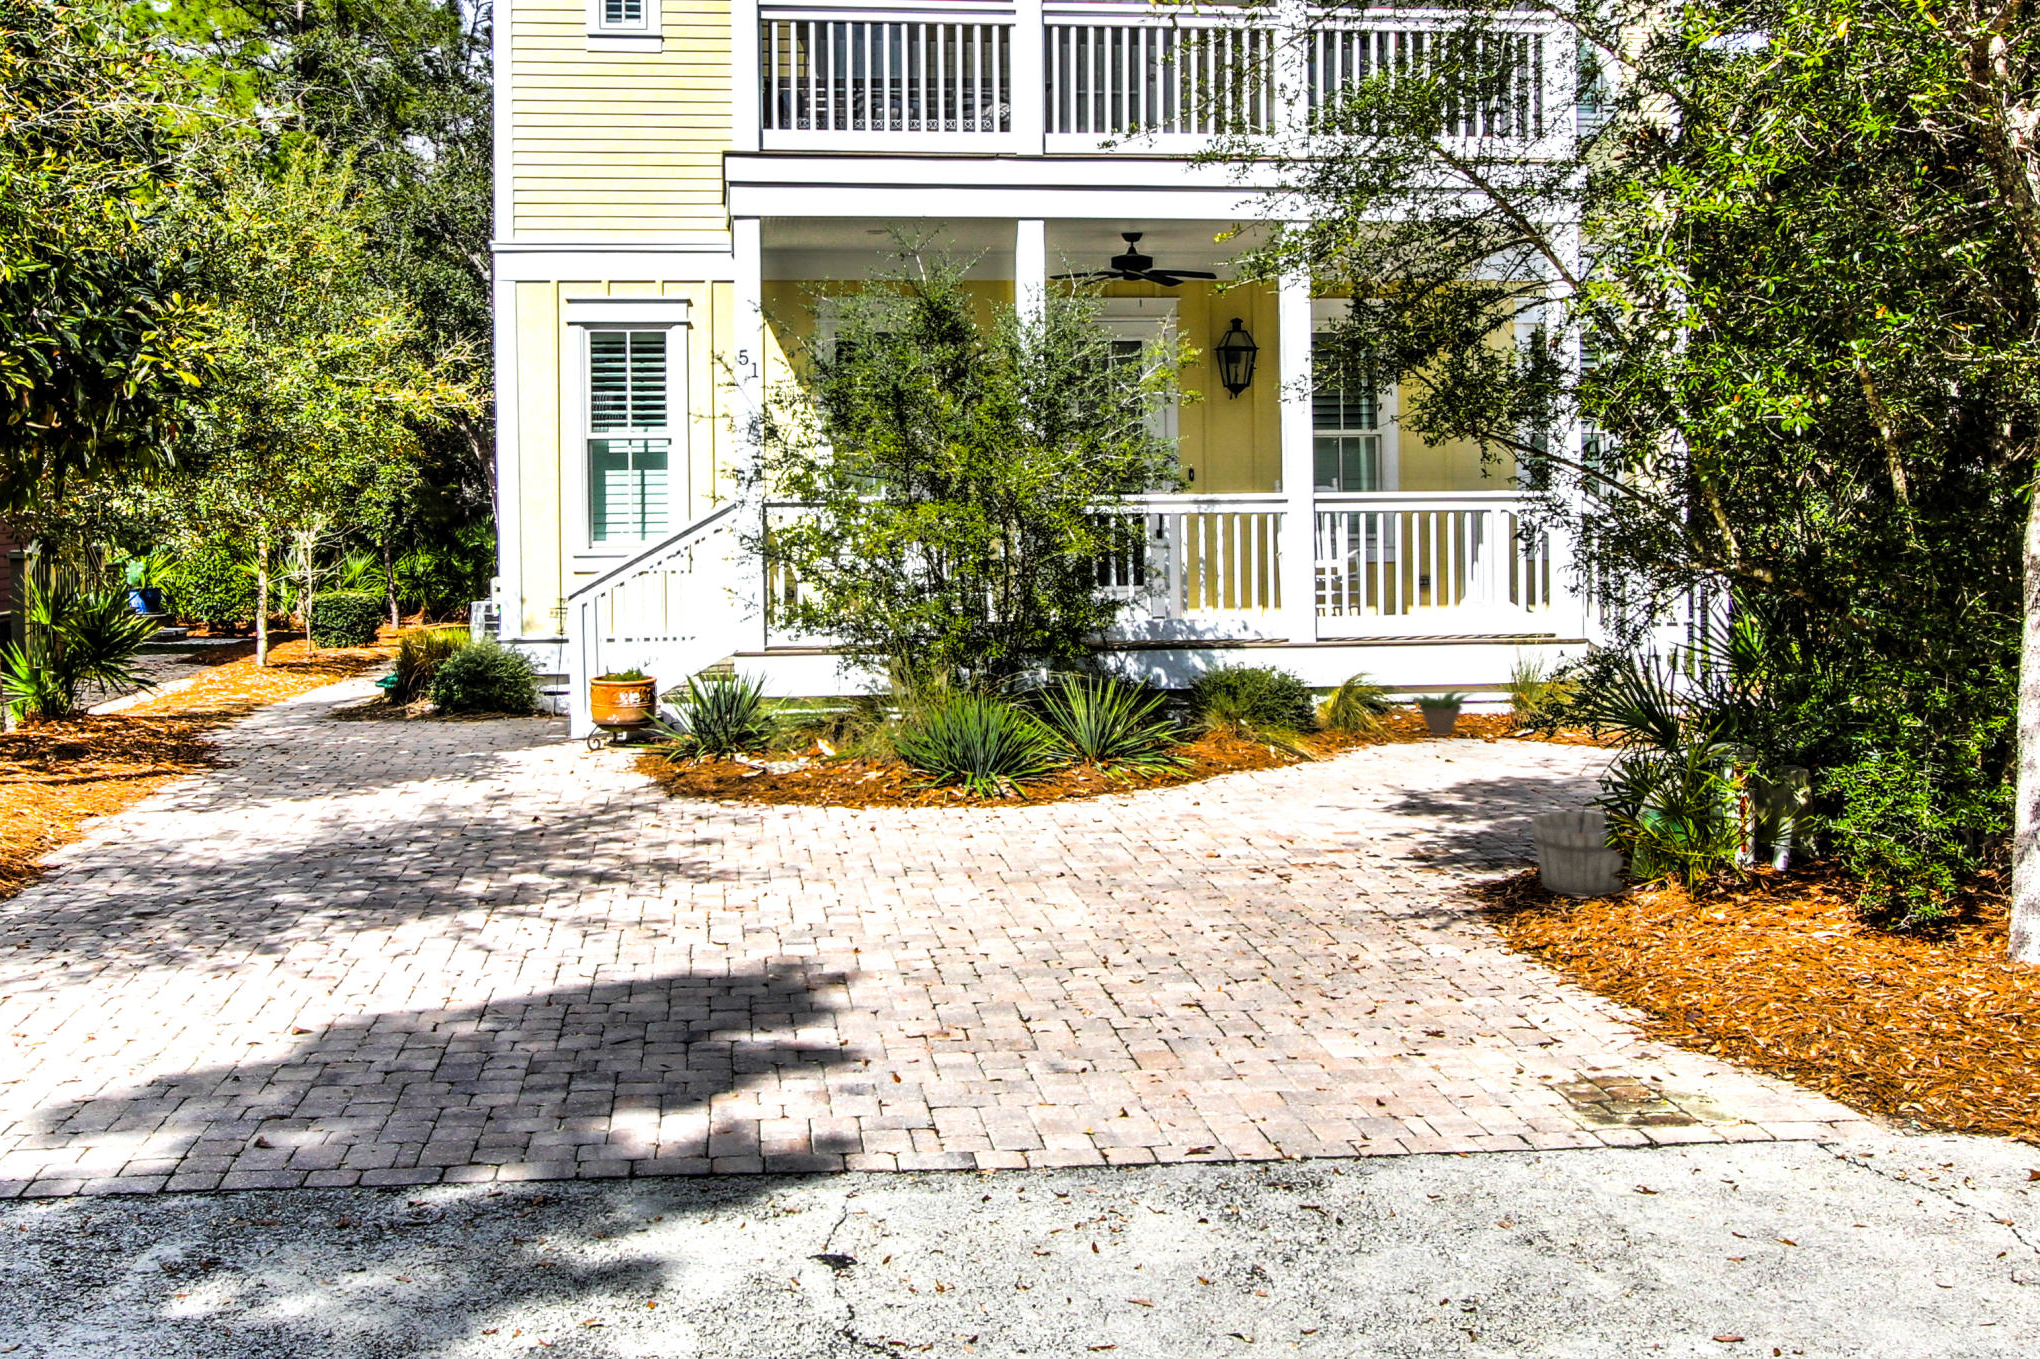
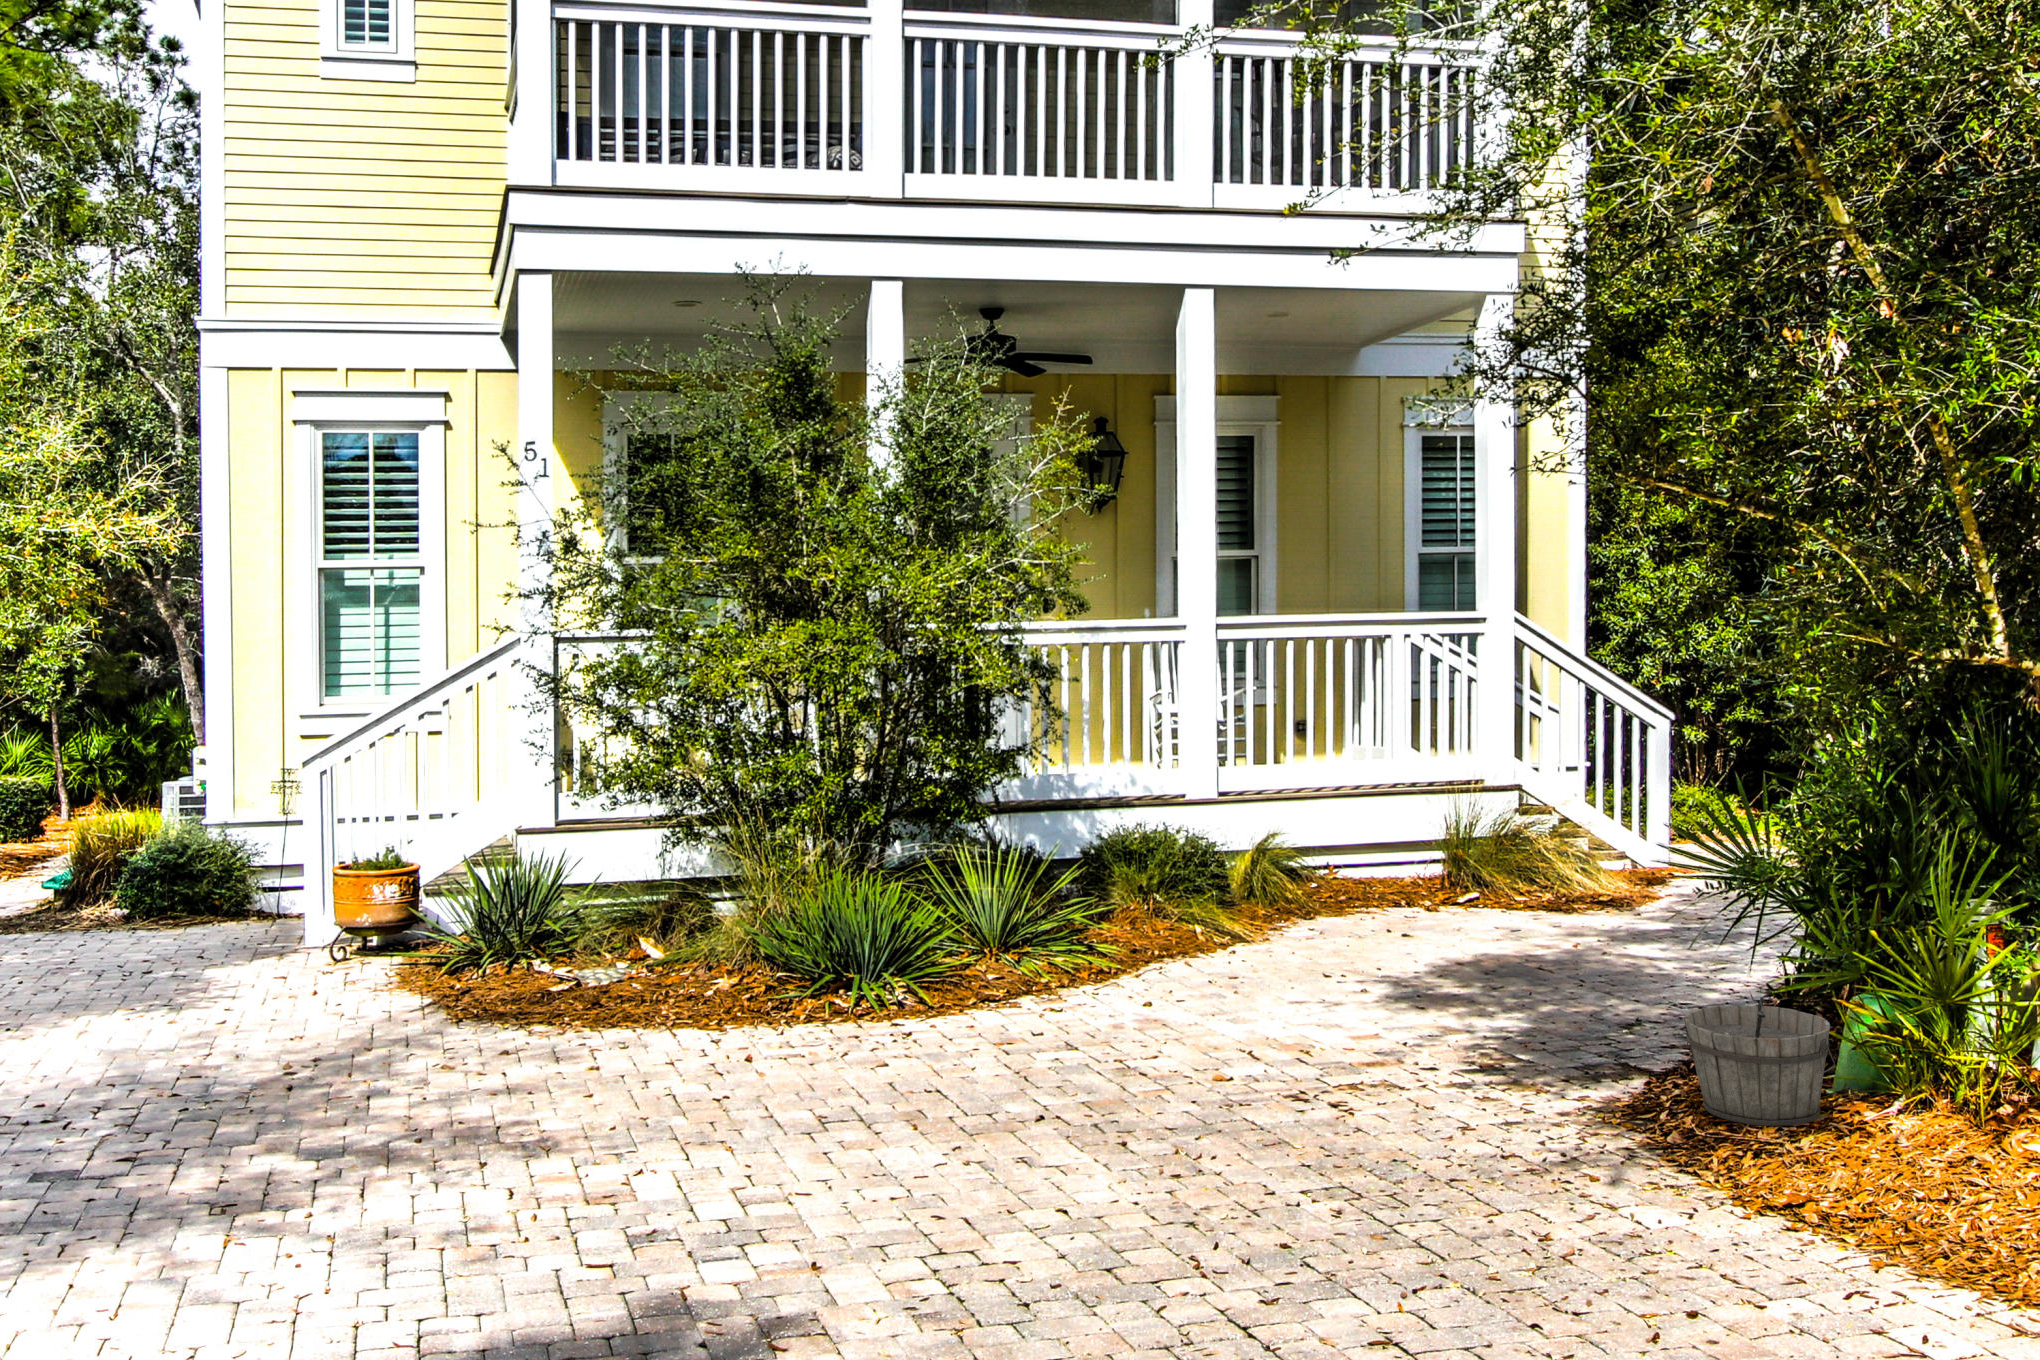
decorative plant: present [1412,691,1468,736] -> none [1354,847,1444,906]

